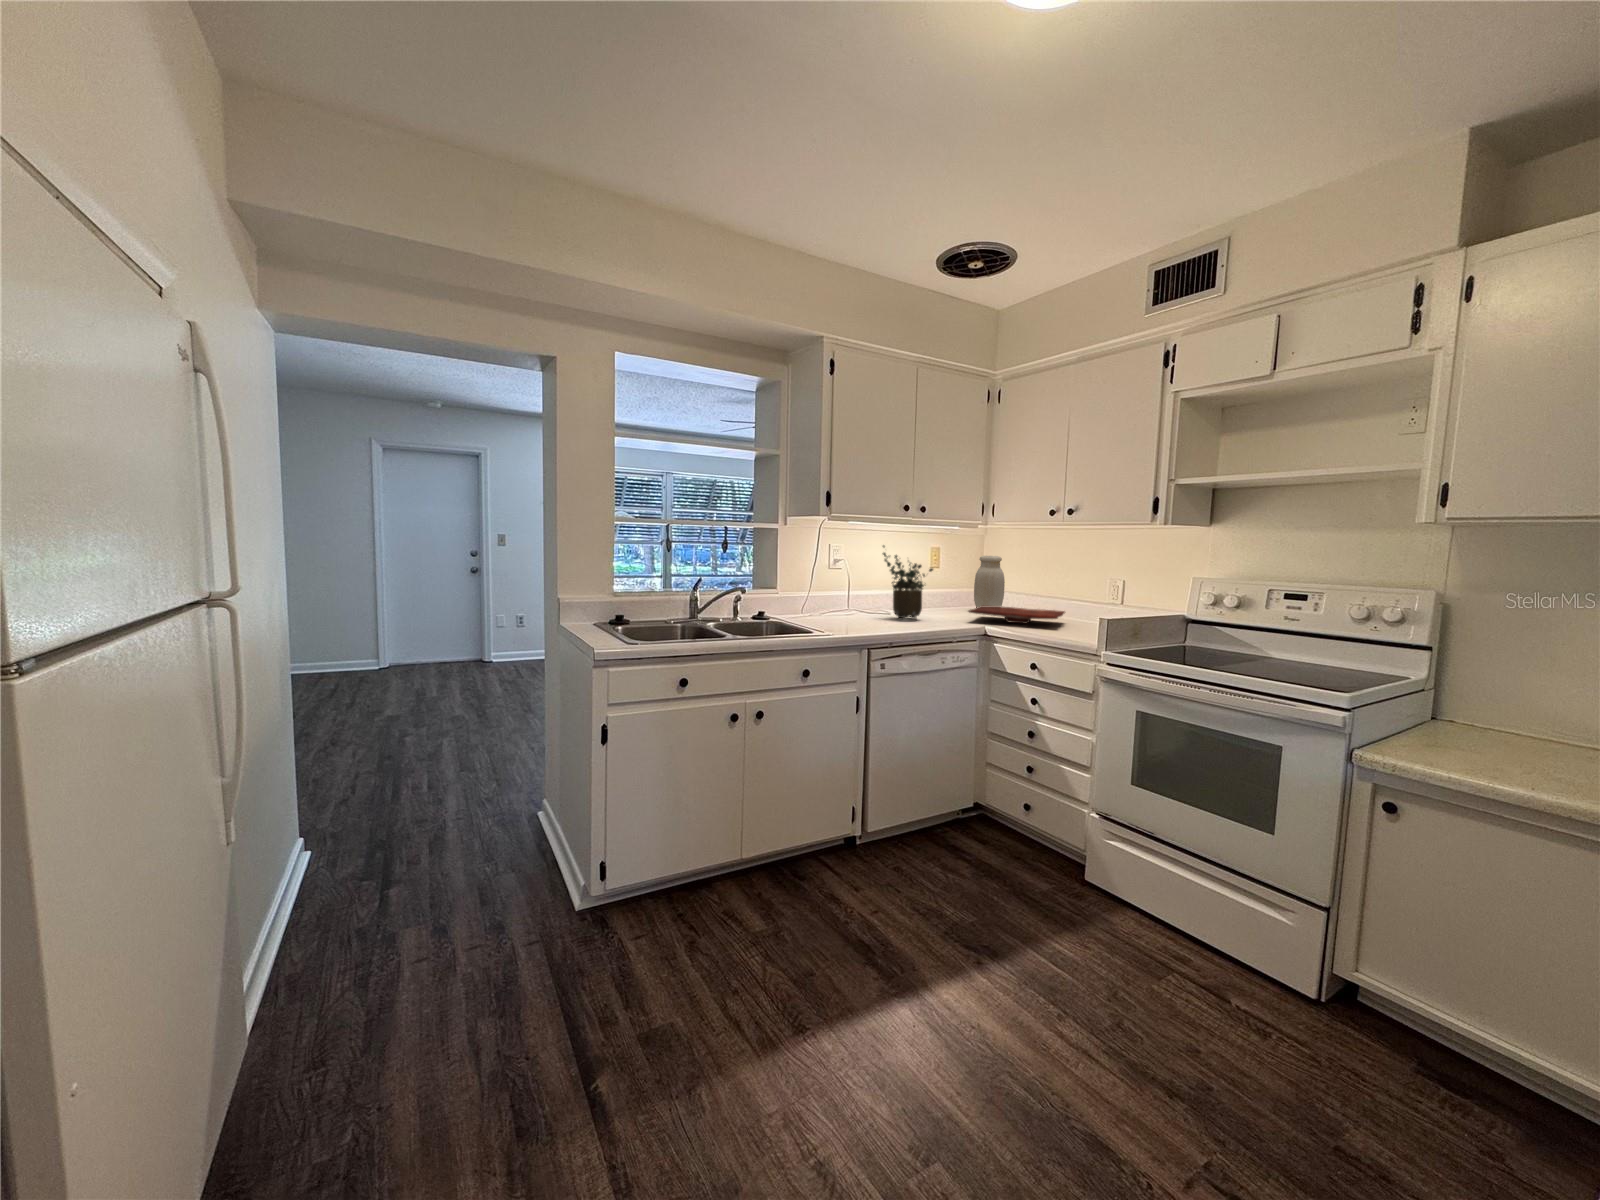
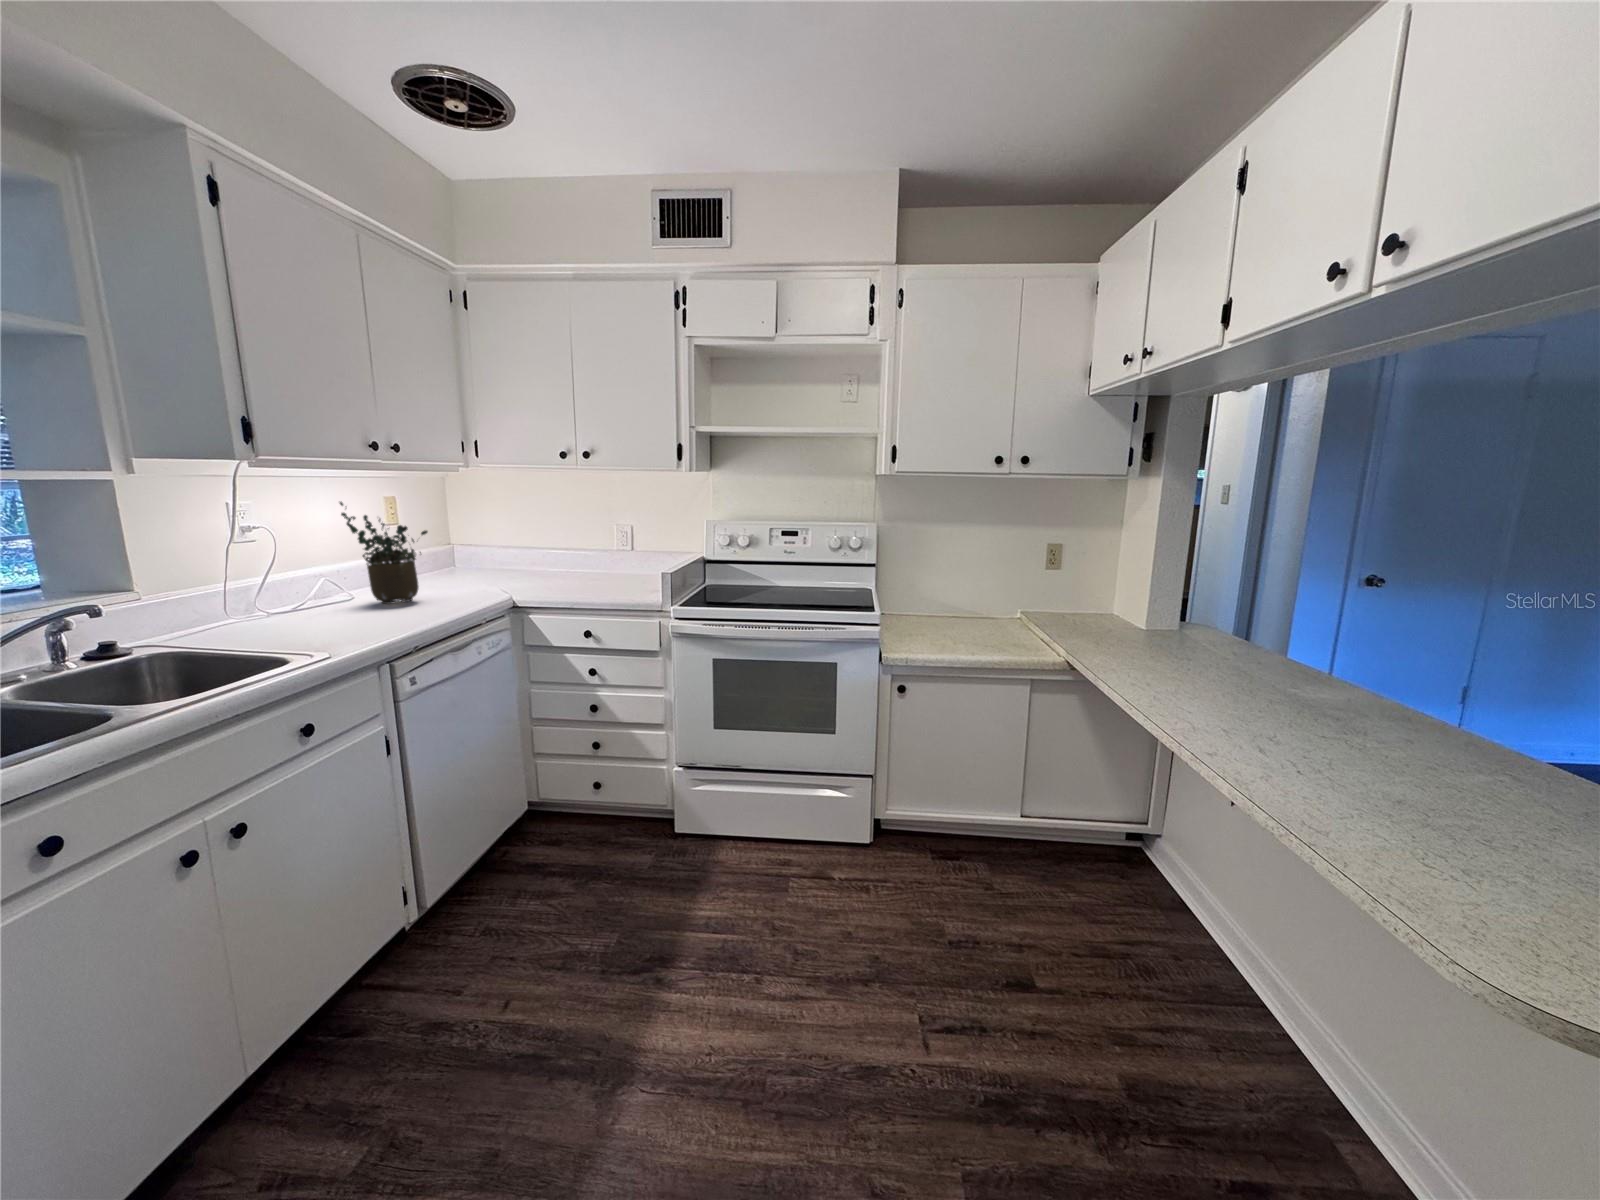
jar: present [974,556,1005,608] -> none [456,505,497,574]
cutting board: present [969,606,1065,624] -> none [483,564,593,585]

